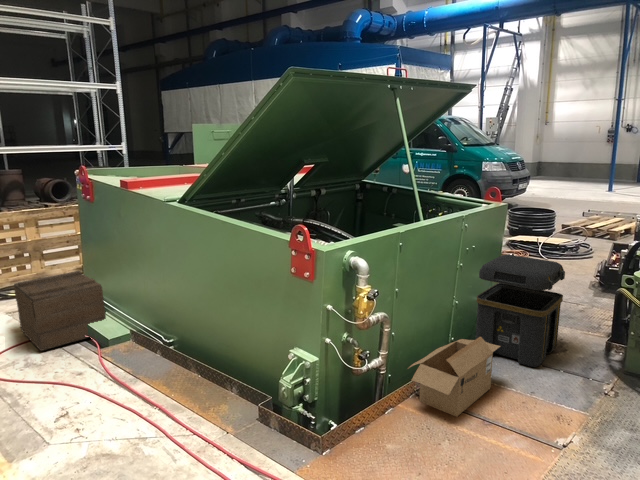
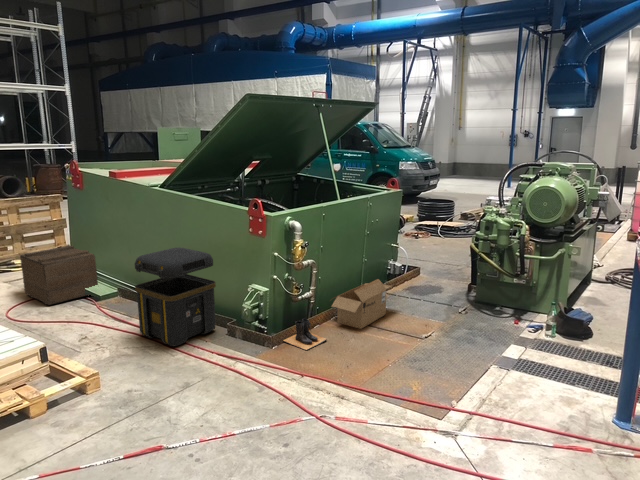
toolbox: present [476,255,565,367] -> present [135,248,216,346]
boots: none [339,404,406,461] -> present [283,319,327,350]

